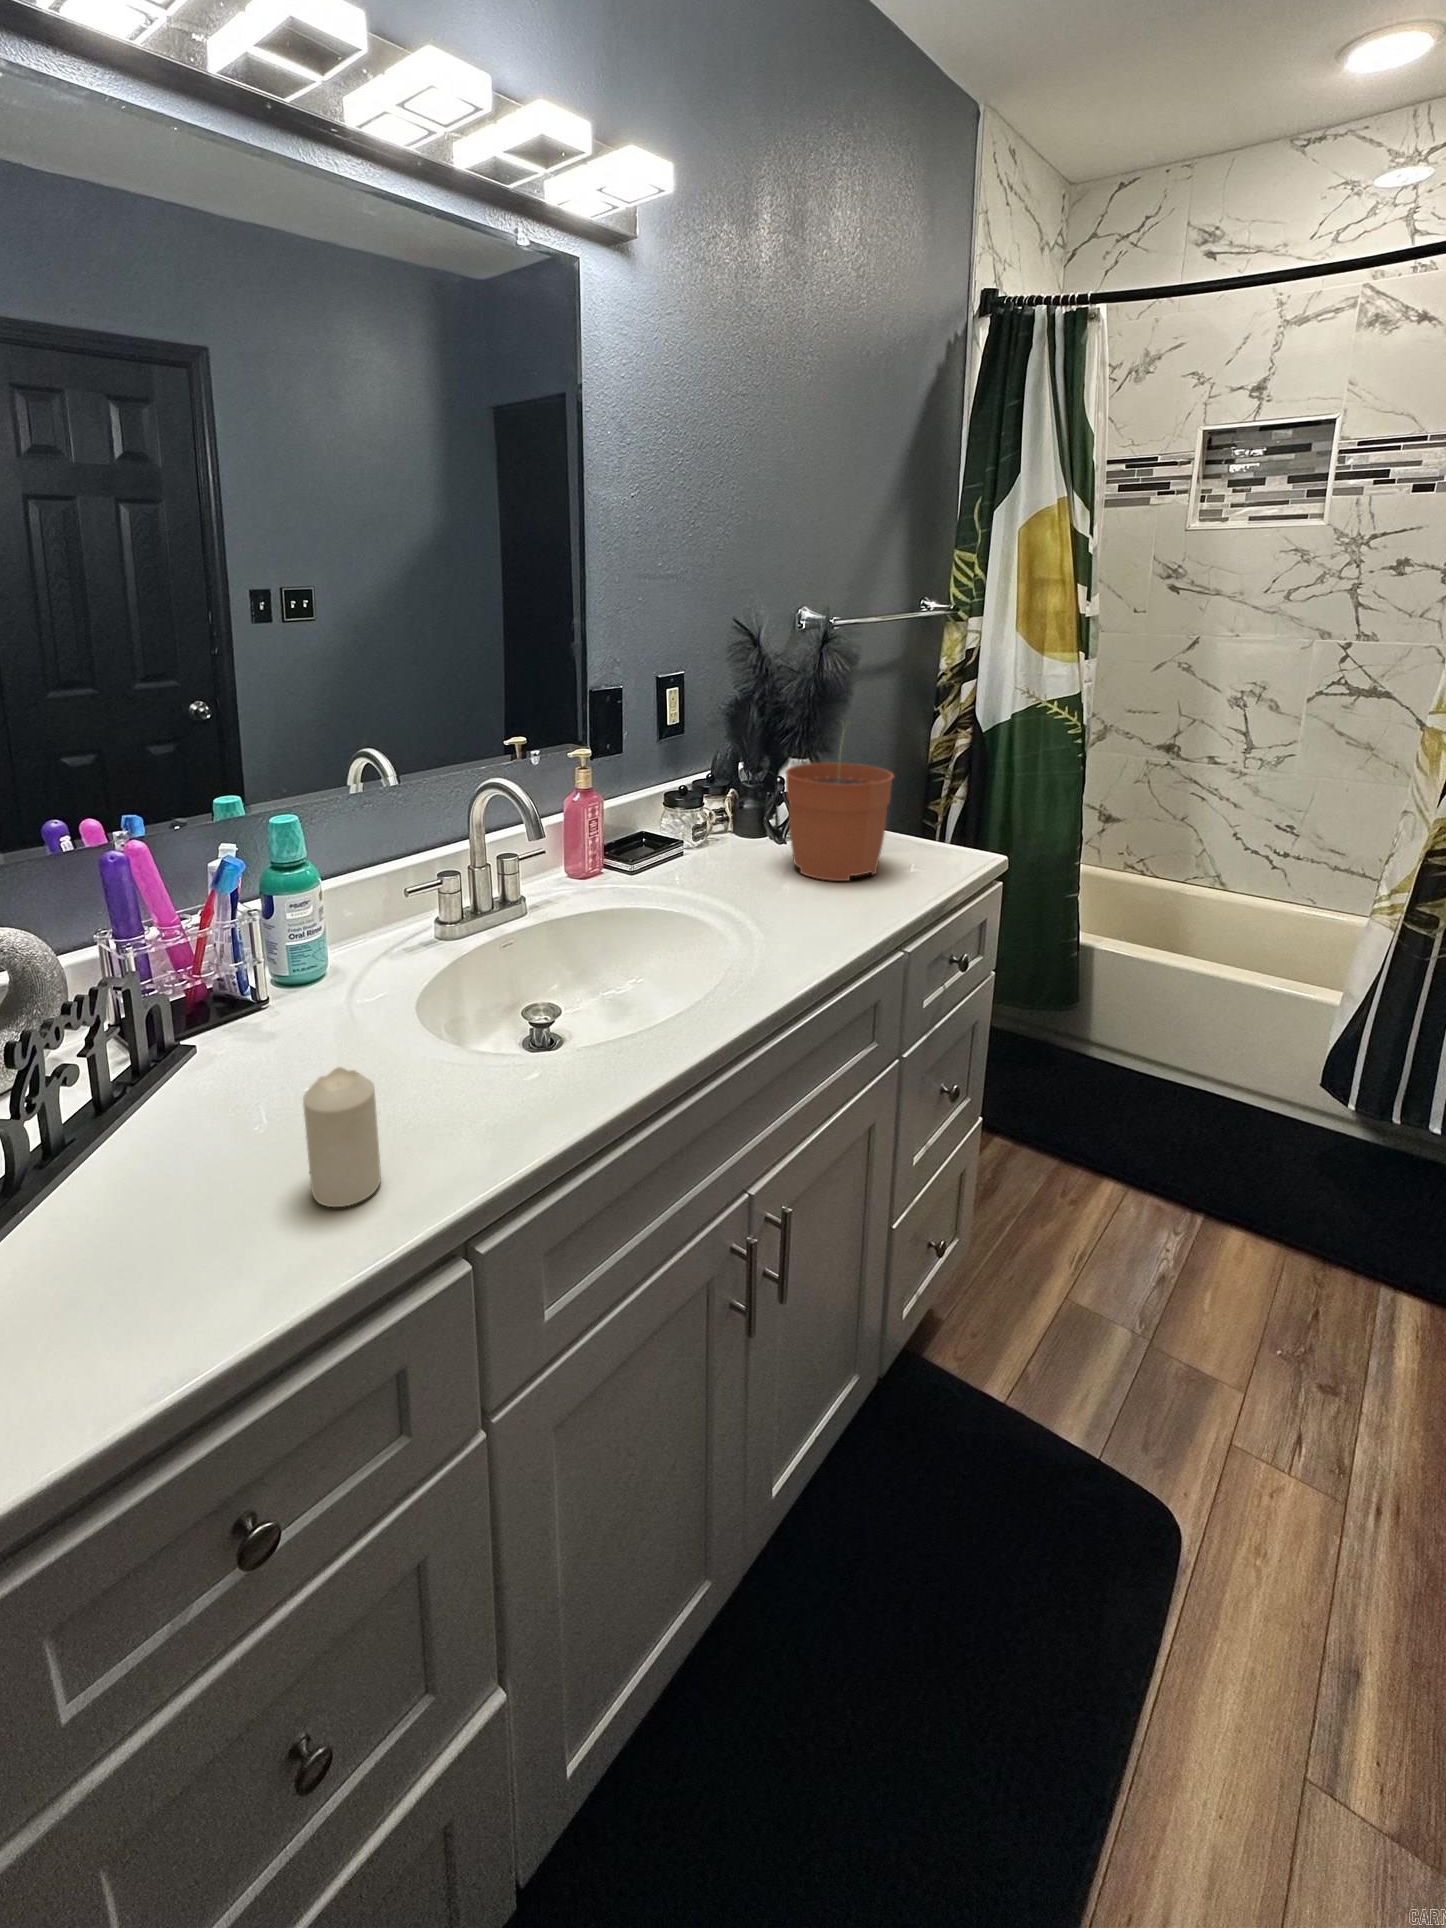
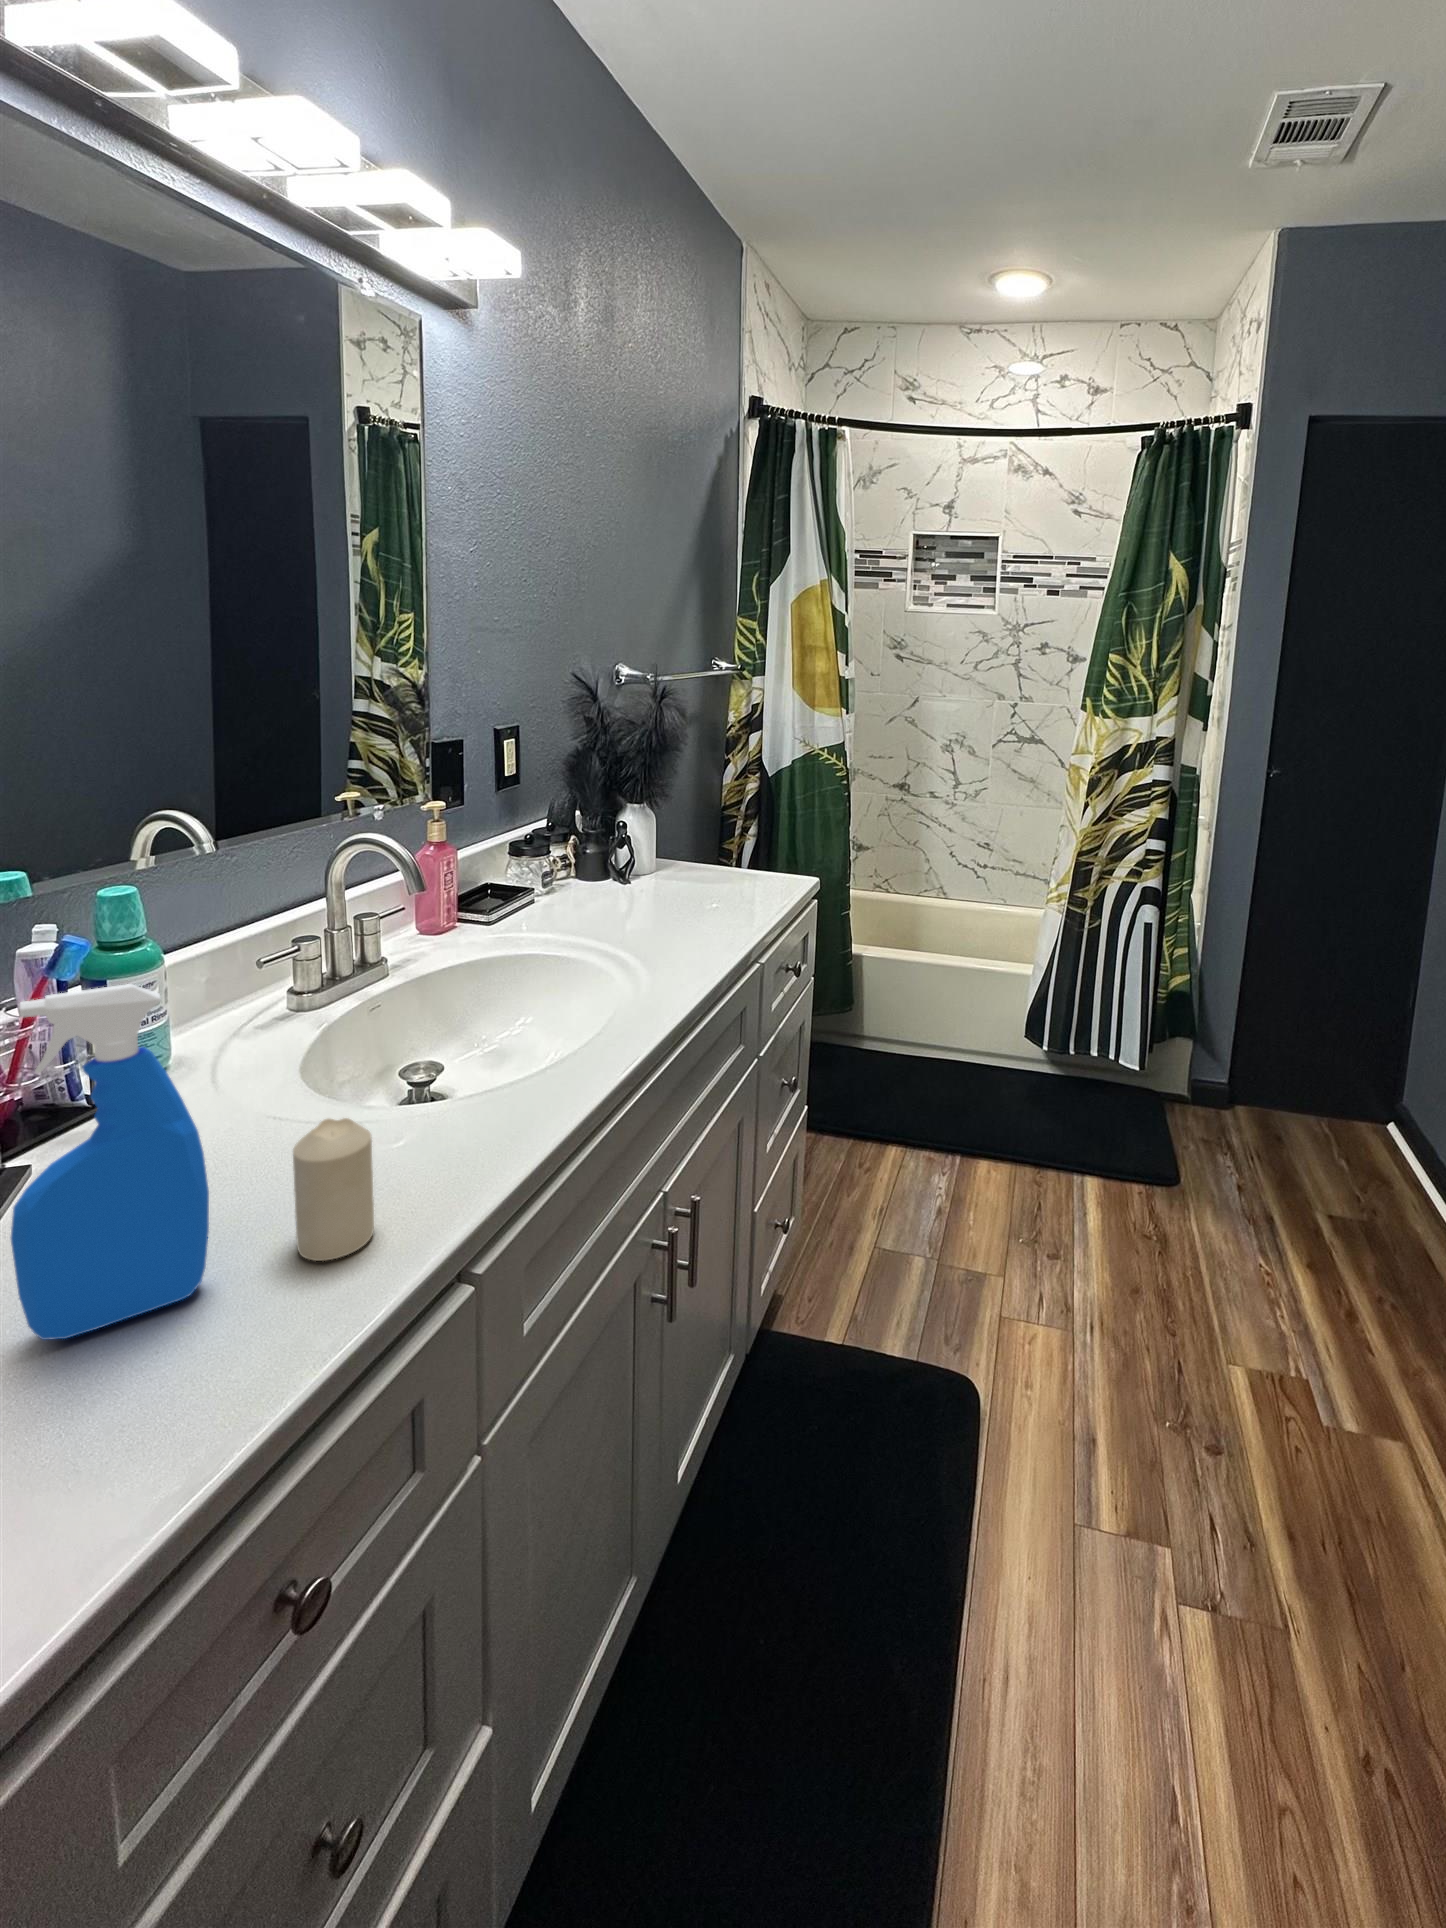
plant pot: present [785,722,894,881] -> none [636,767,733,911]
spray bottle: none [69,917,234,1221] -> present [11,984,209,1340]

